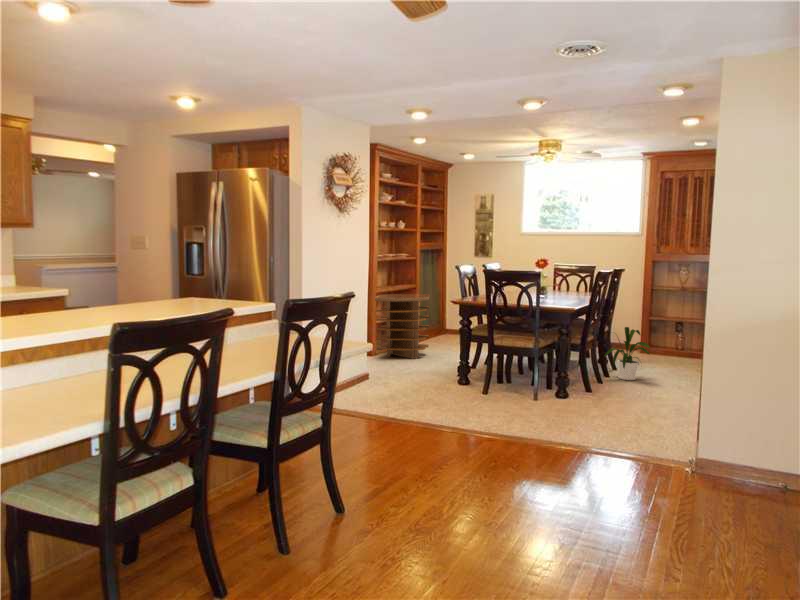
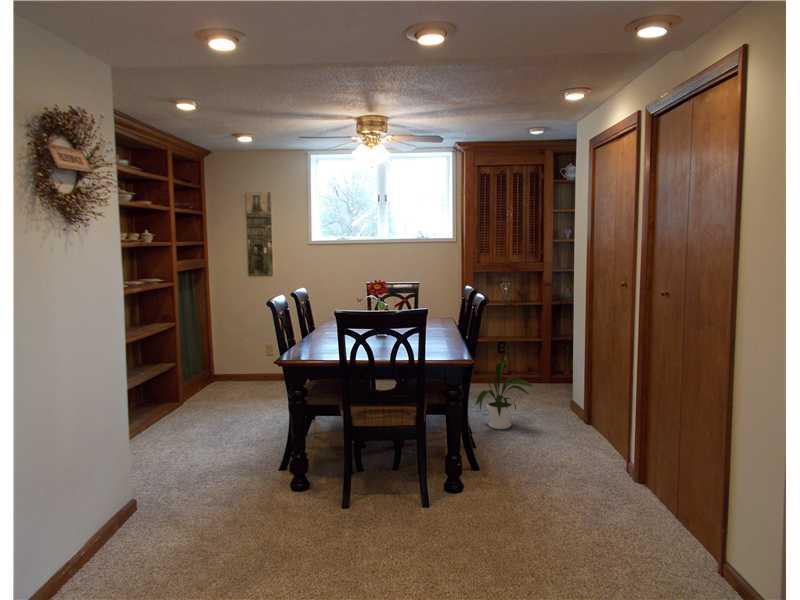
side table: present [375,294,430,358] -> none [129,338,217,445]

